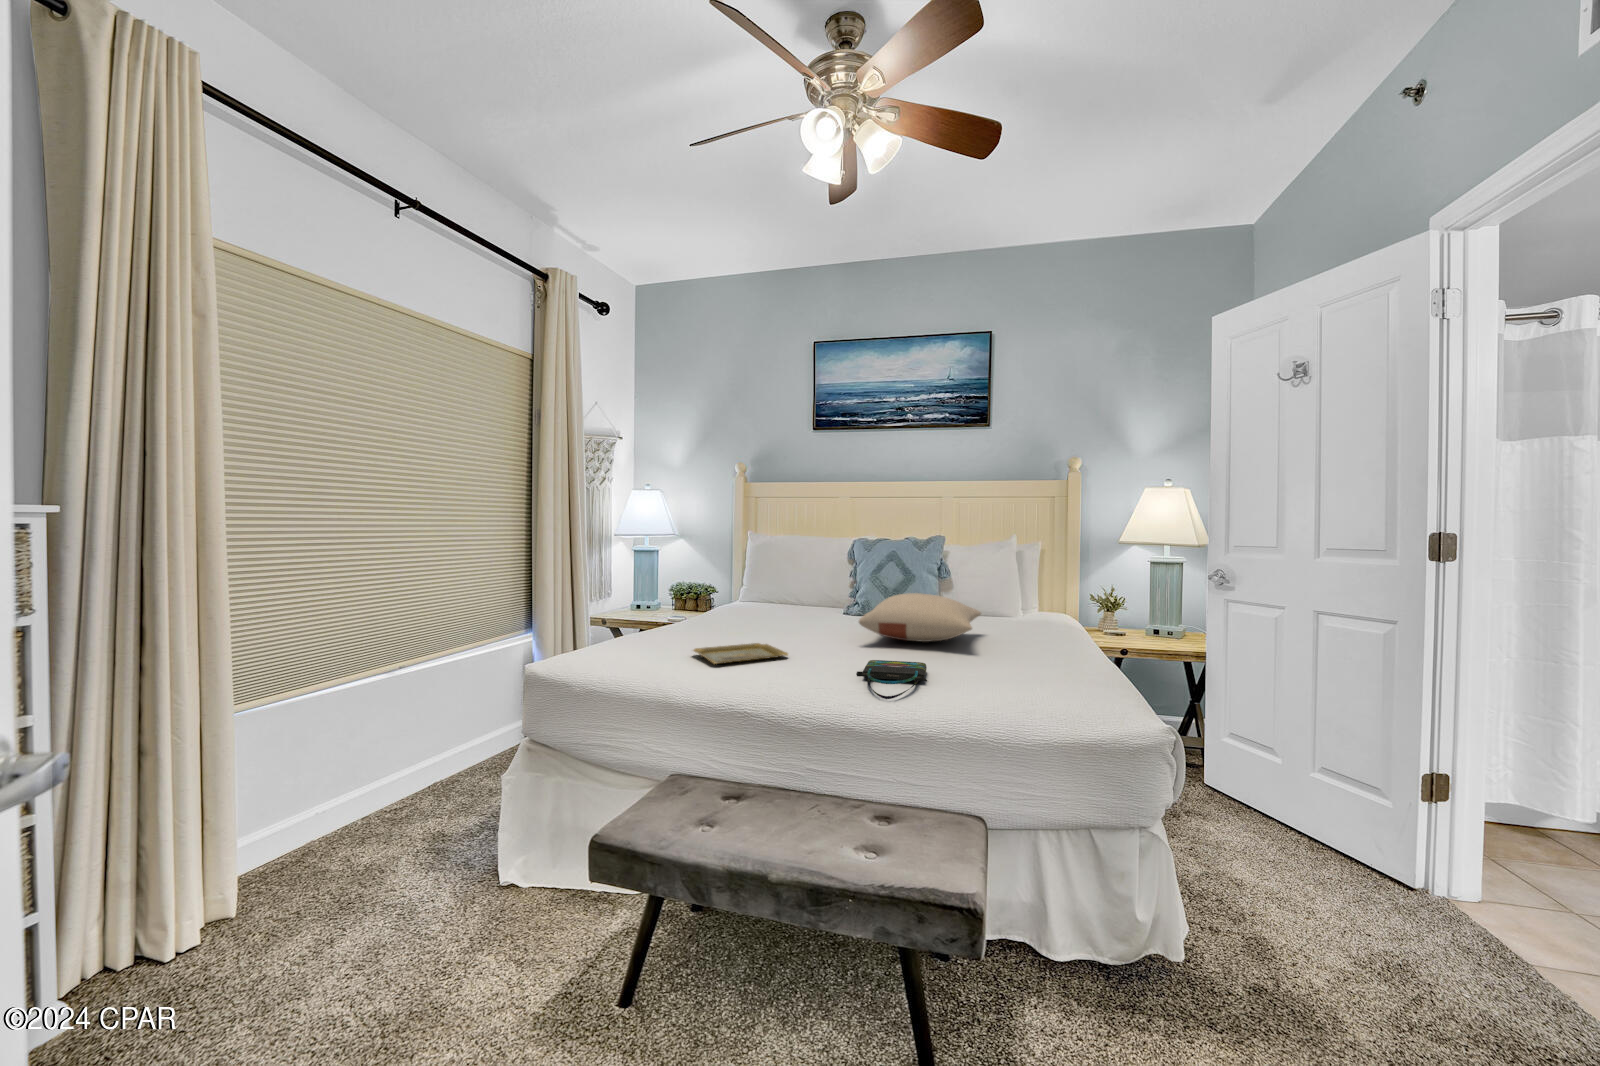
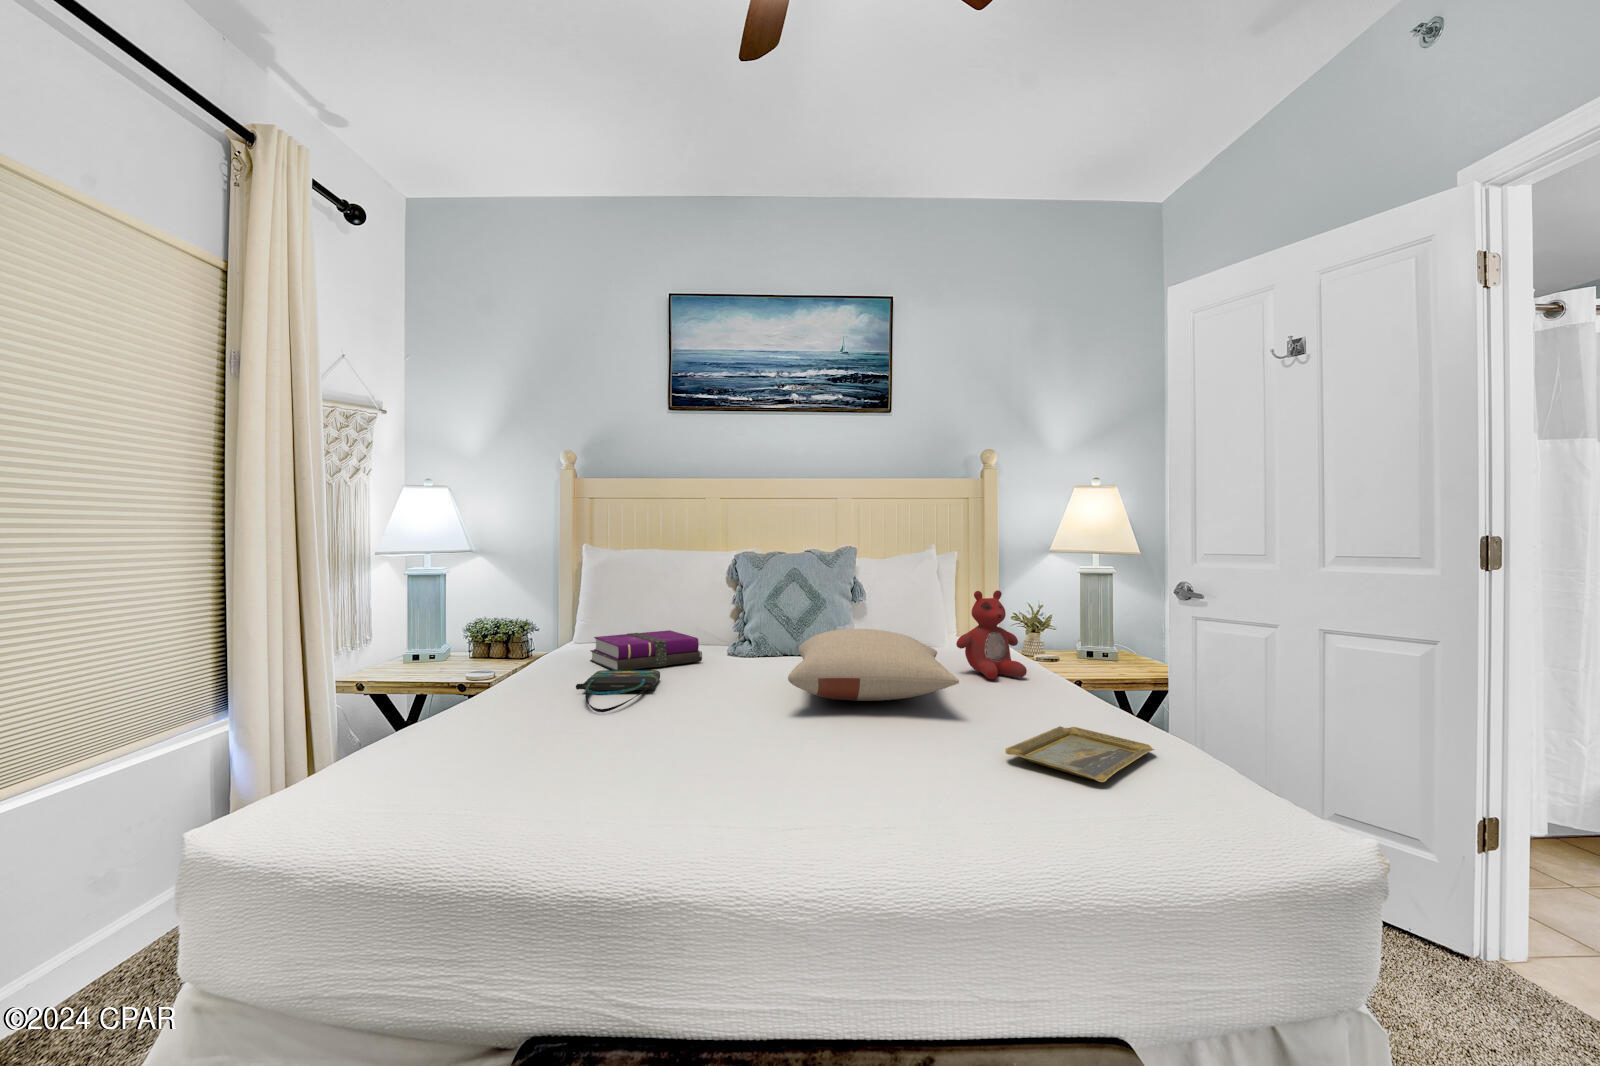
stuffed bear: none [1002,570,1053,635] -> present [956,590,1027,679]
notebook: none [747,594,821,618] -> present [590,630,702,670]
tray: present [693,643,788,664] -> present [1005,726,1155,782]
tote bag: present [856,660,927,699] -> present [576,670,660,712]

